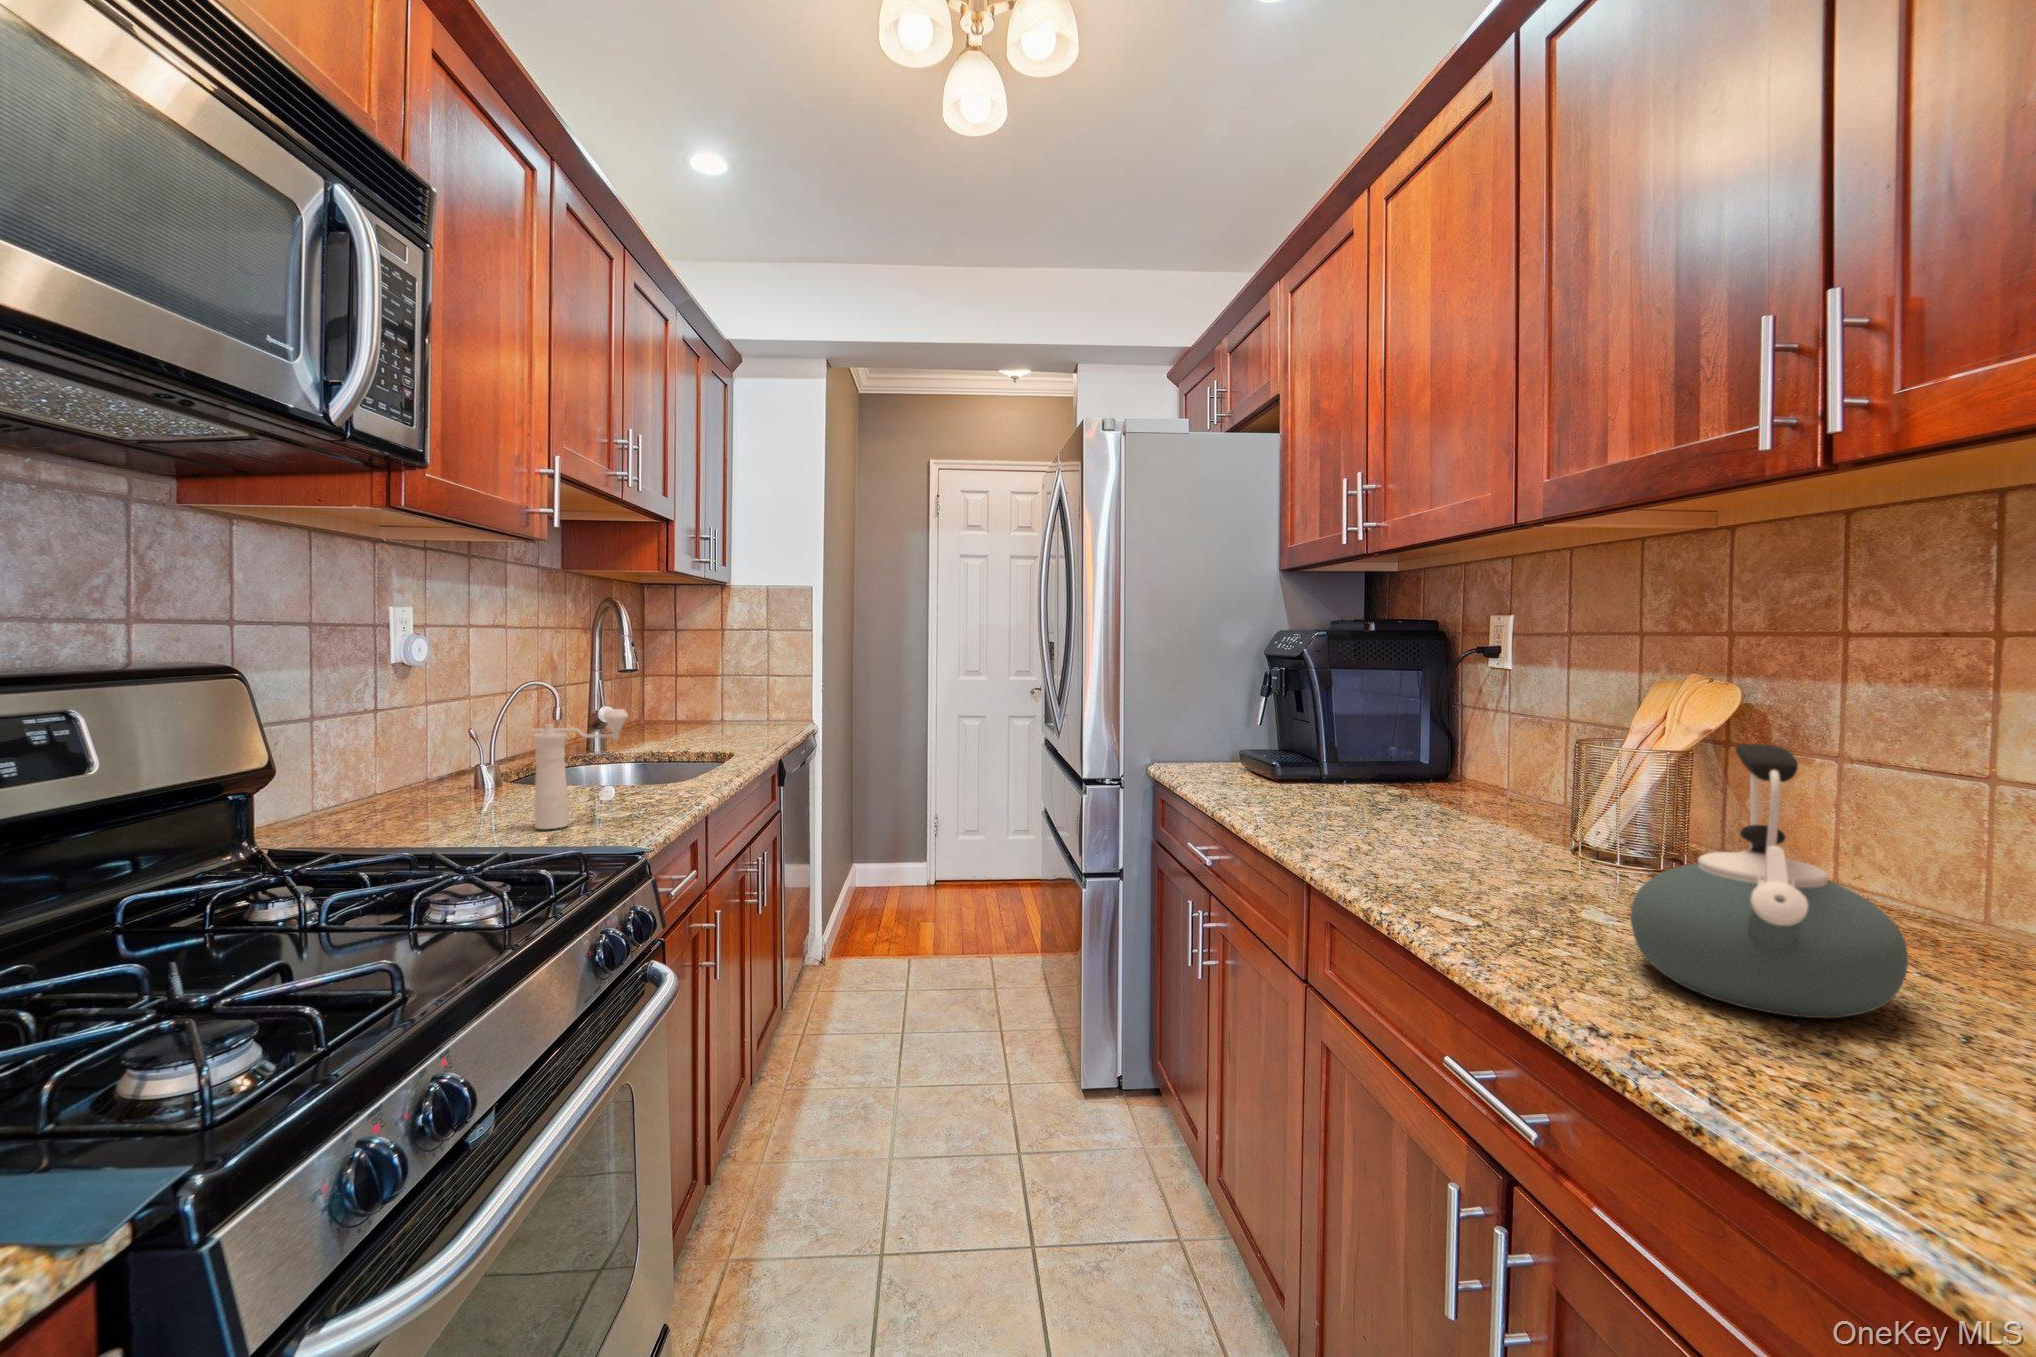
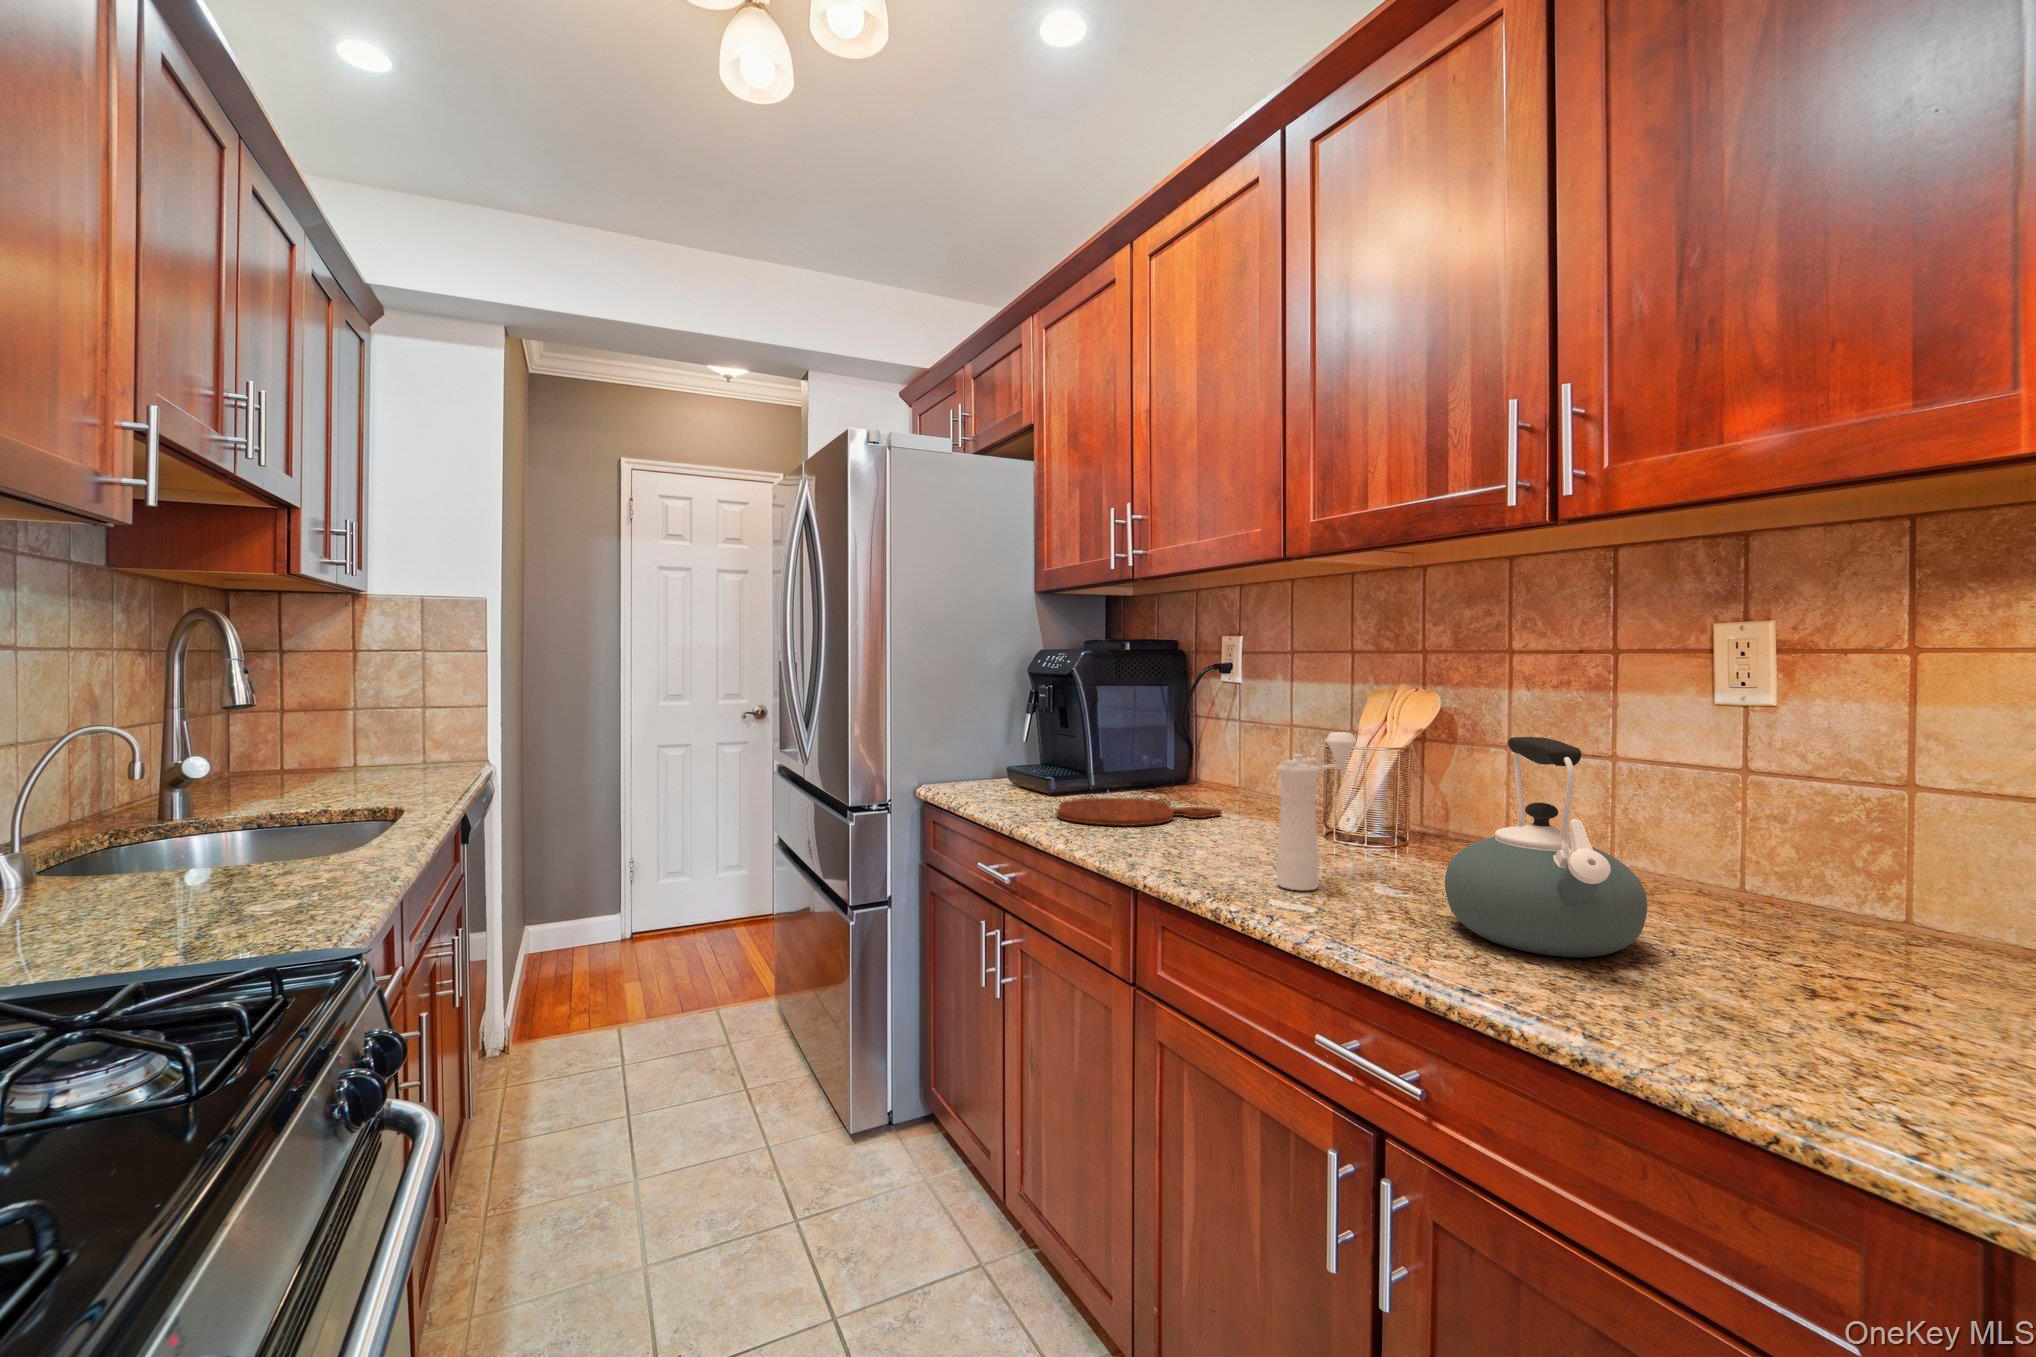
pepper mill: present [531,709,628,829] -> present [1277,732,1356,890]
cutting board: none [1267,790,1461,821] -> present [1056,798,1222,826]

